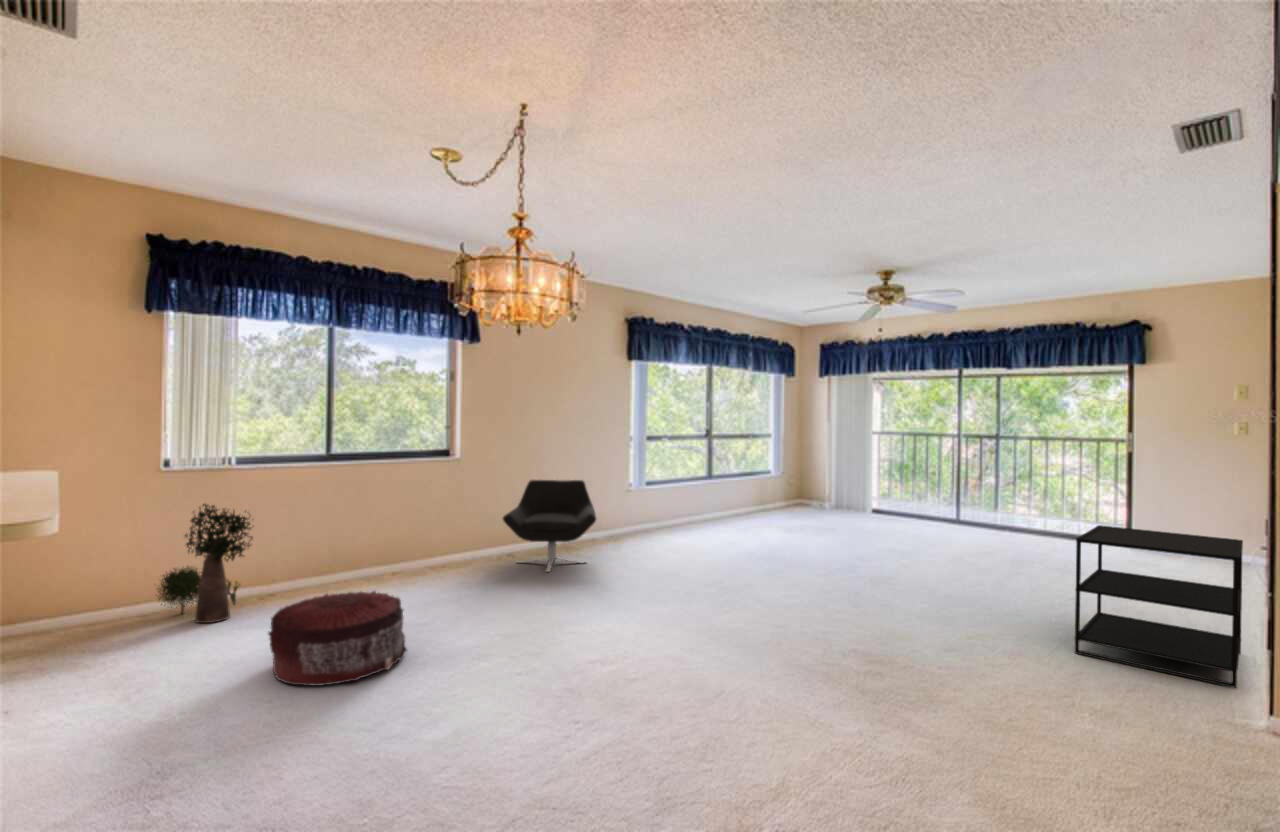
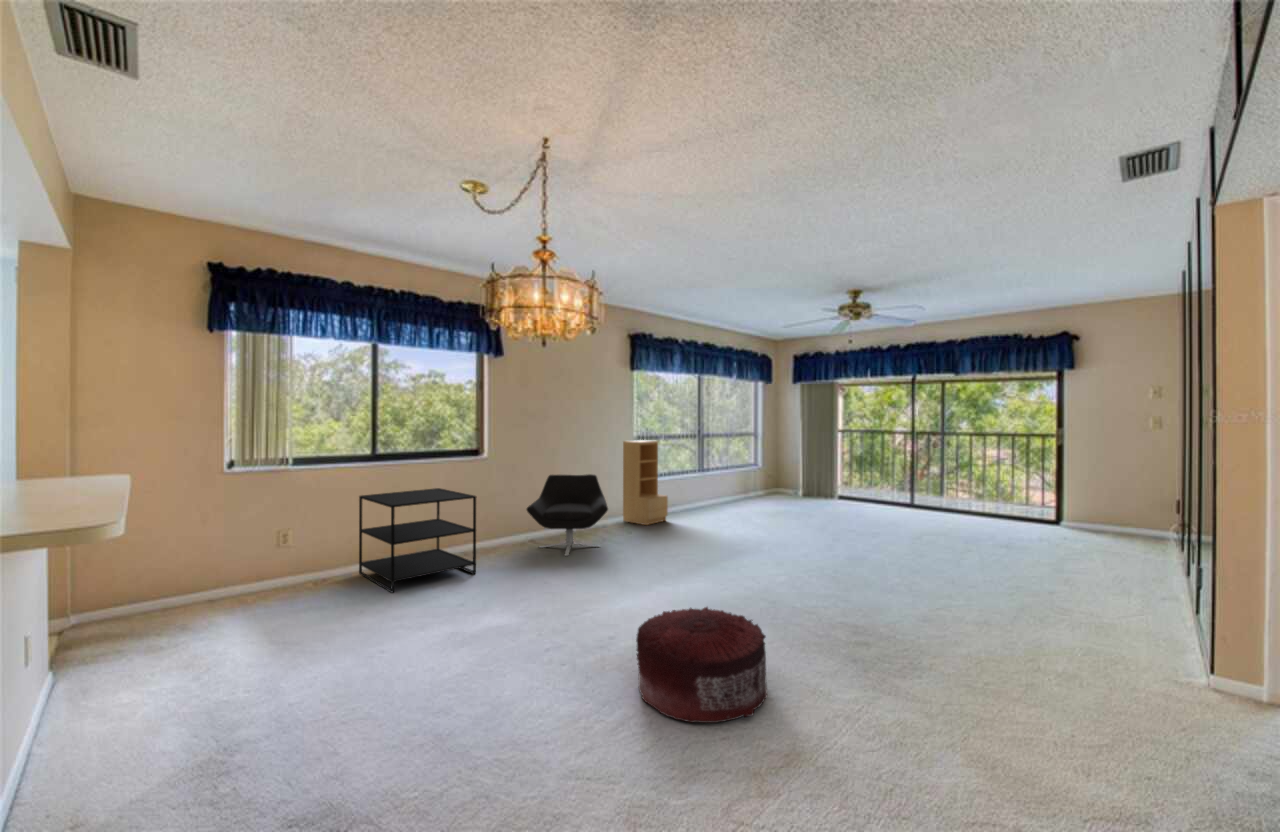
bookshelf: none [616,442,668,541] -> present [623,440,668,525]
potted plant: present [158,504,253,623] -> none [215,501,306,610]
side table: present [1075,525,1243,688] -> present [359,488,477,592]
pouf: present [268,591,407,686] -> present [636,607,767,723]

